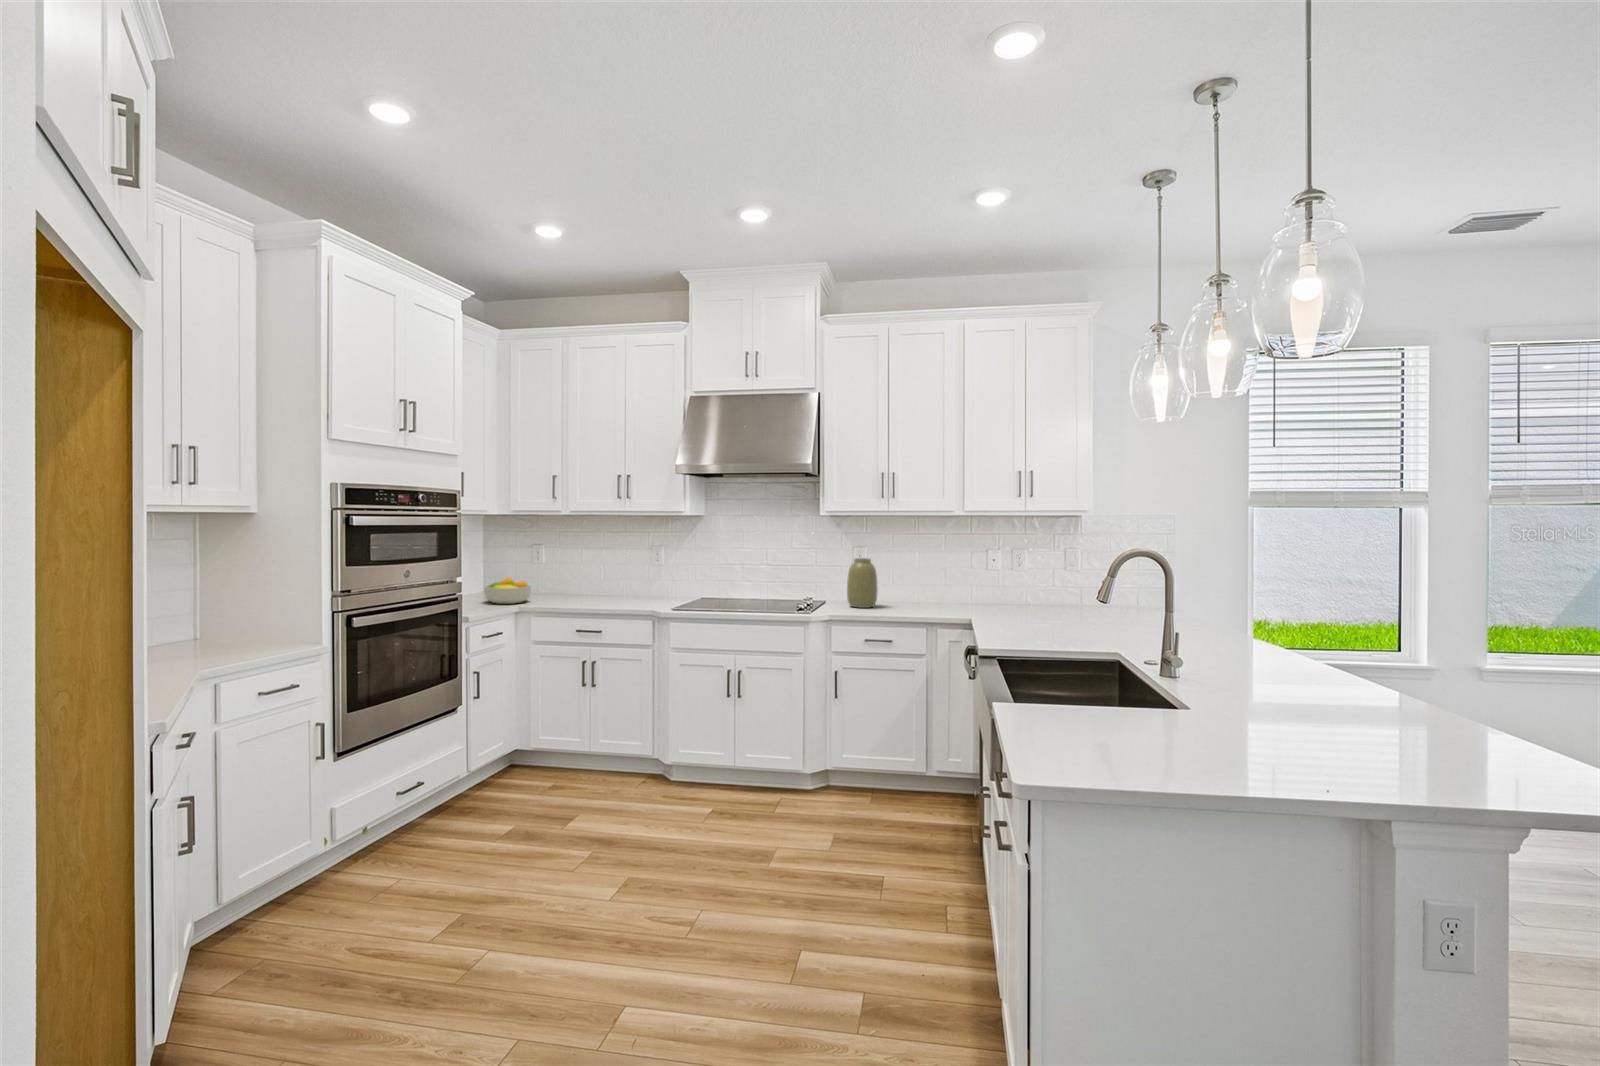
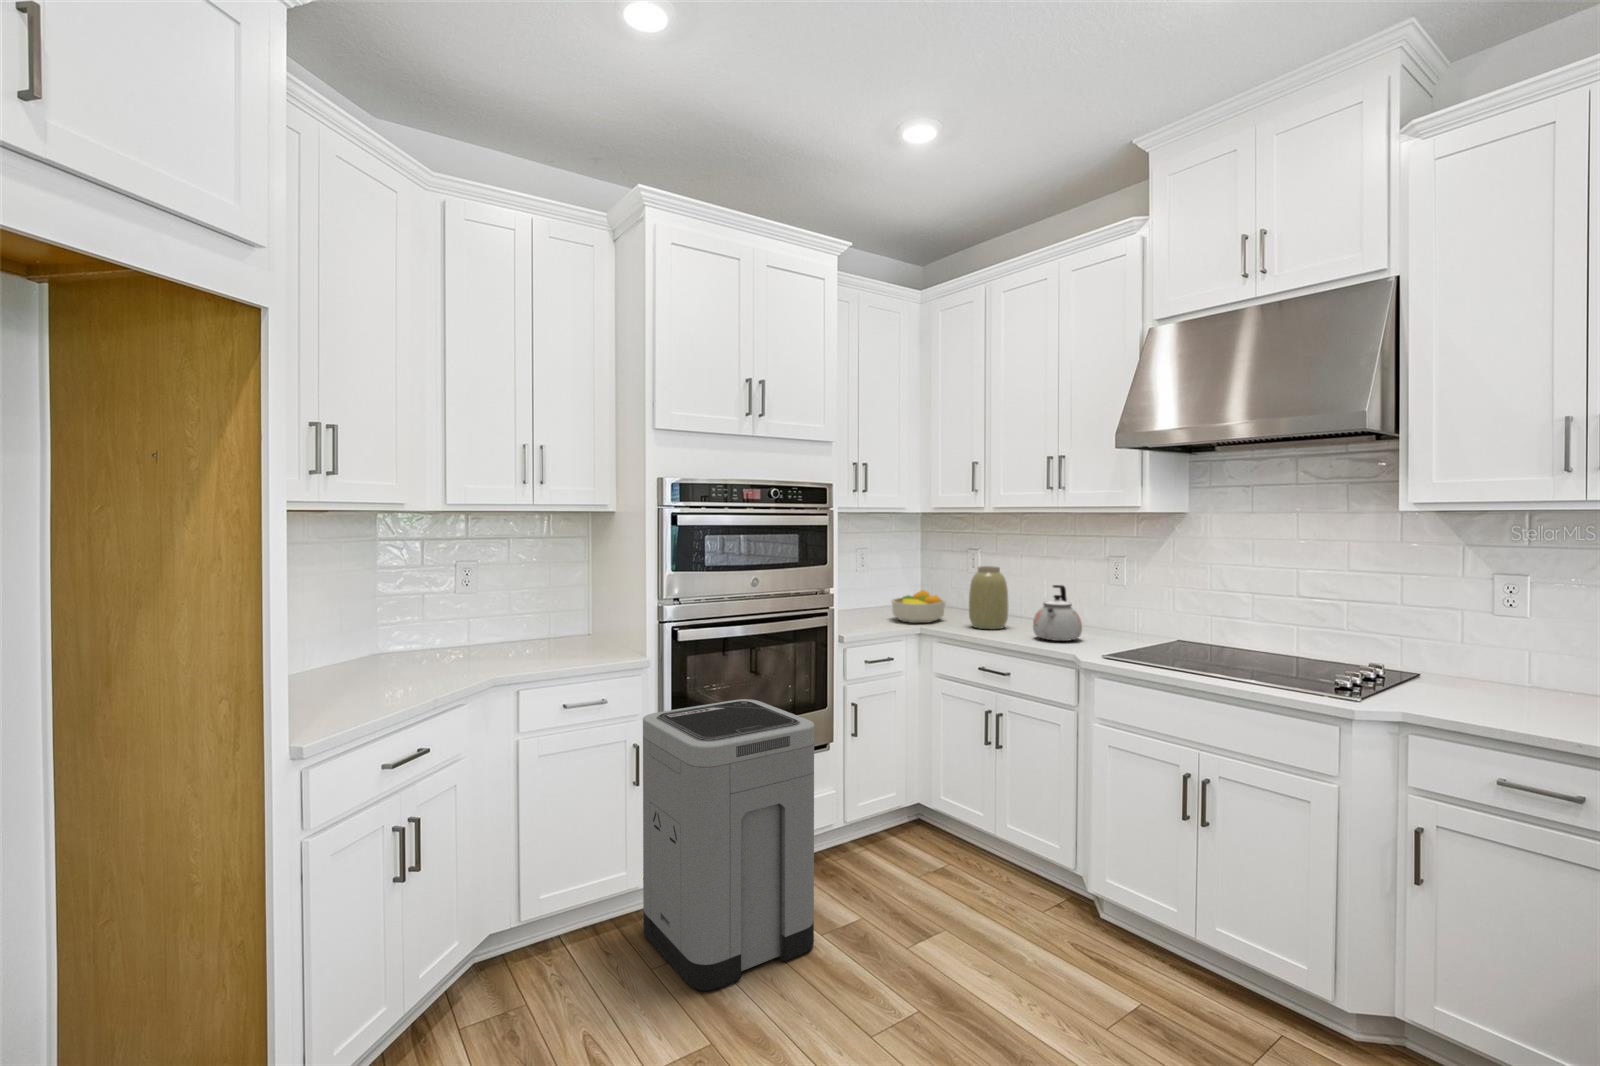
vase: present [847,558,878,608] -> present [969,566,1008,629]
kettle: none [614,566,647,605] -> present [1033,585,1082,641]
trash can: none [336,672,496,894] -> present [643,699,814,991]

